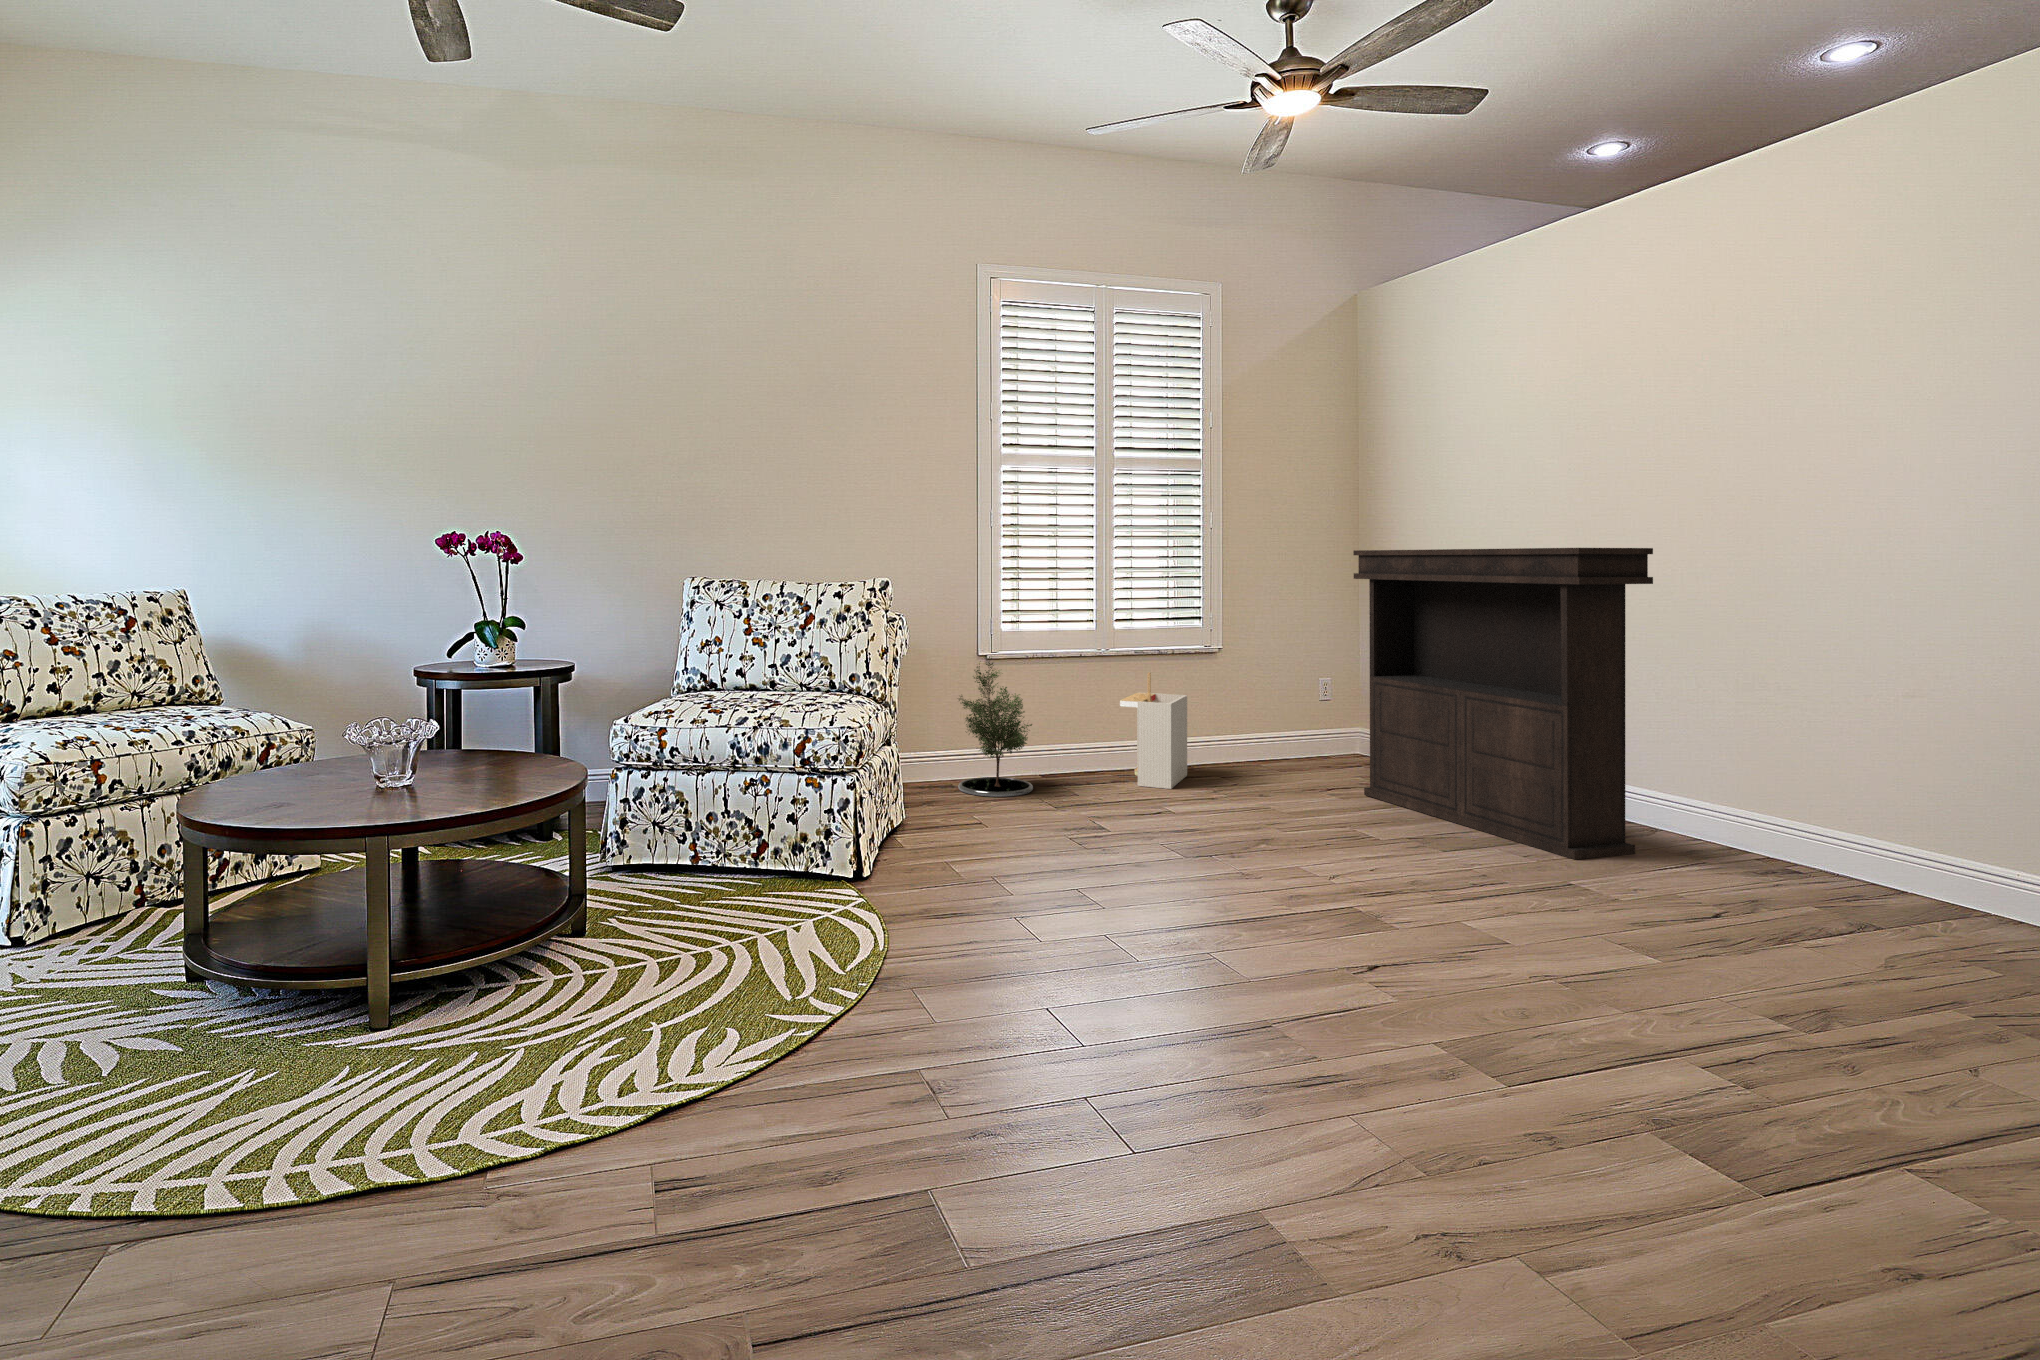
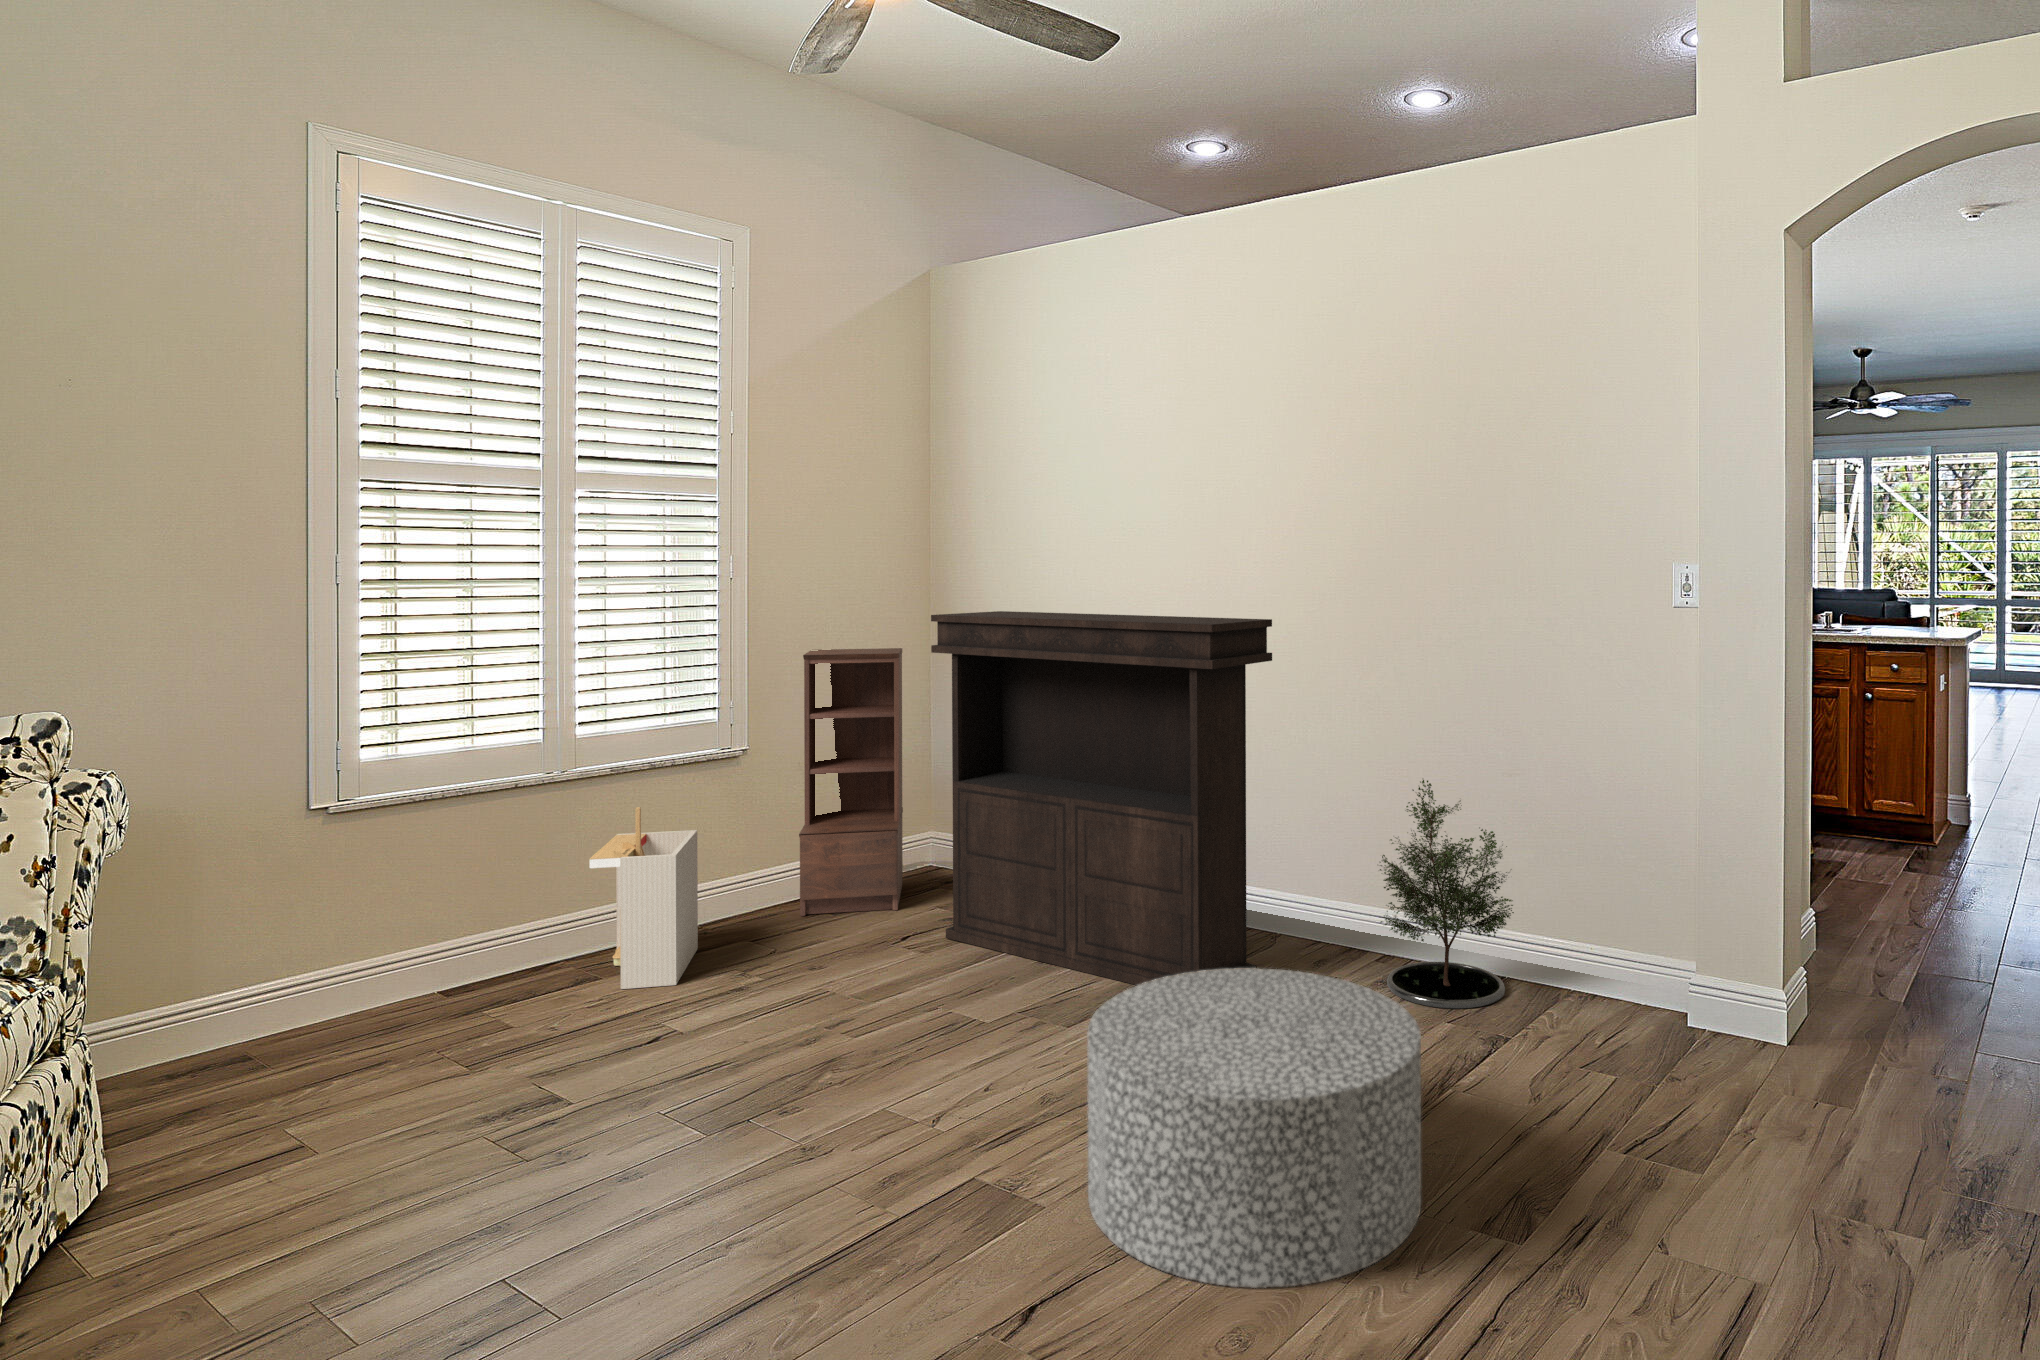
bookshelf: none [1258,583,1341,777] -> present [799,648,903,916]
potted tree: present [958,657,1033,797] -> present [1379,780,1514,1009]
ottoman: none [1418,797,1711,997] -> present [1087,968,1421,1288]

